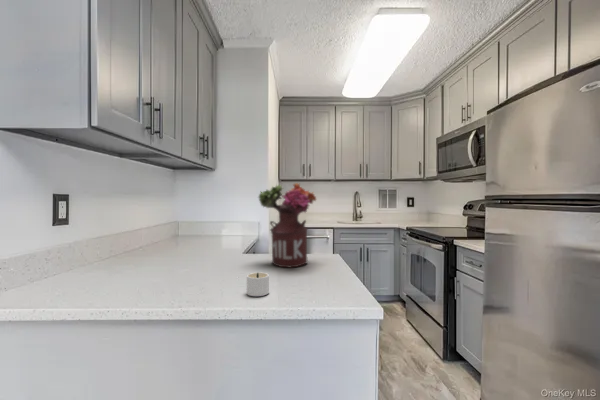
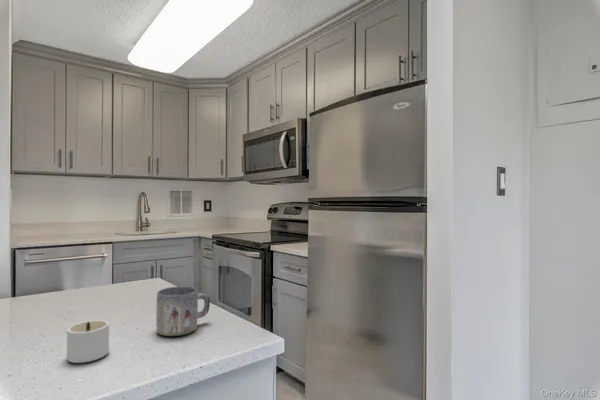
flower arrangement: present [259,183,316,267] -> none [41,177,144,308]
mug: none [301,260,340,294] -> present [156,286,210,336]

